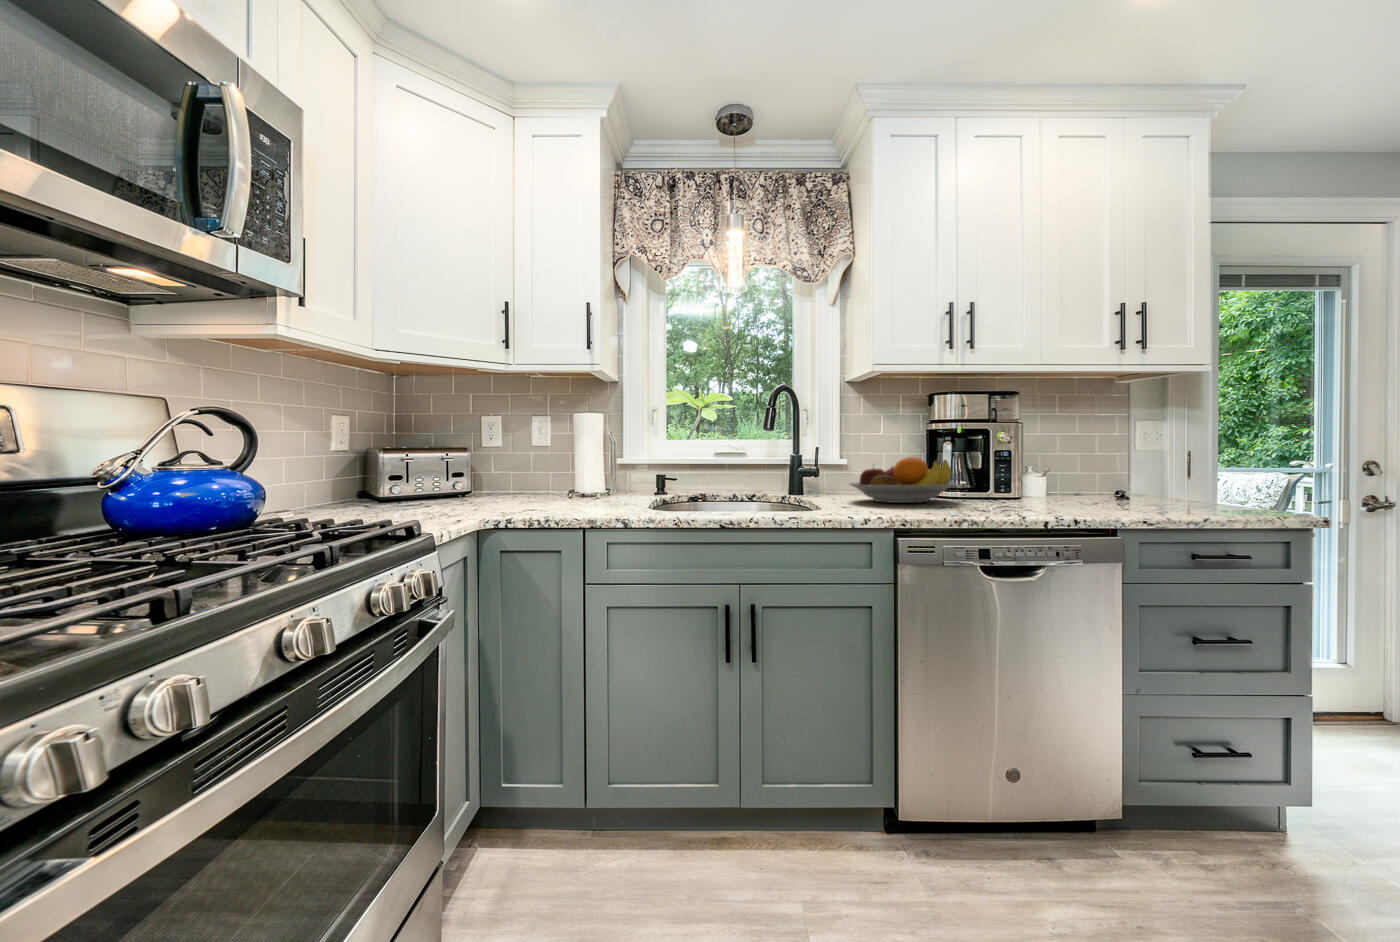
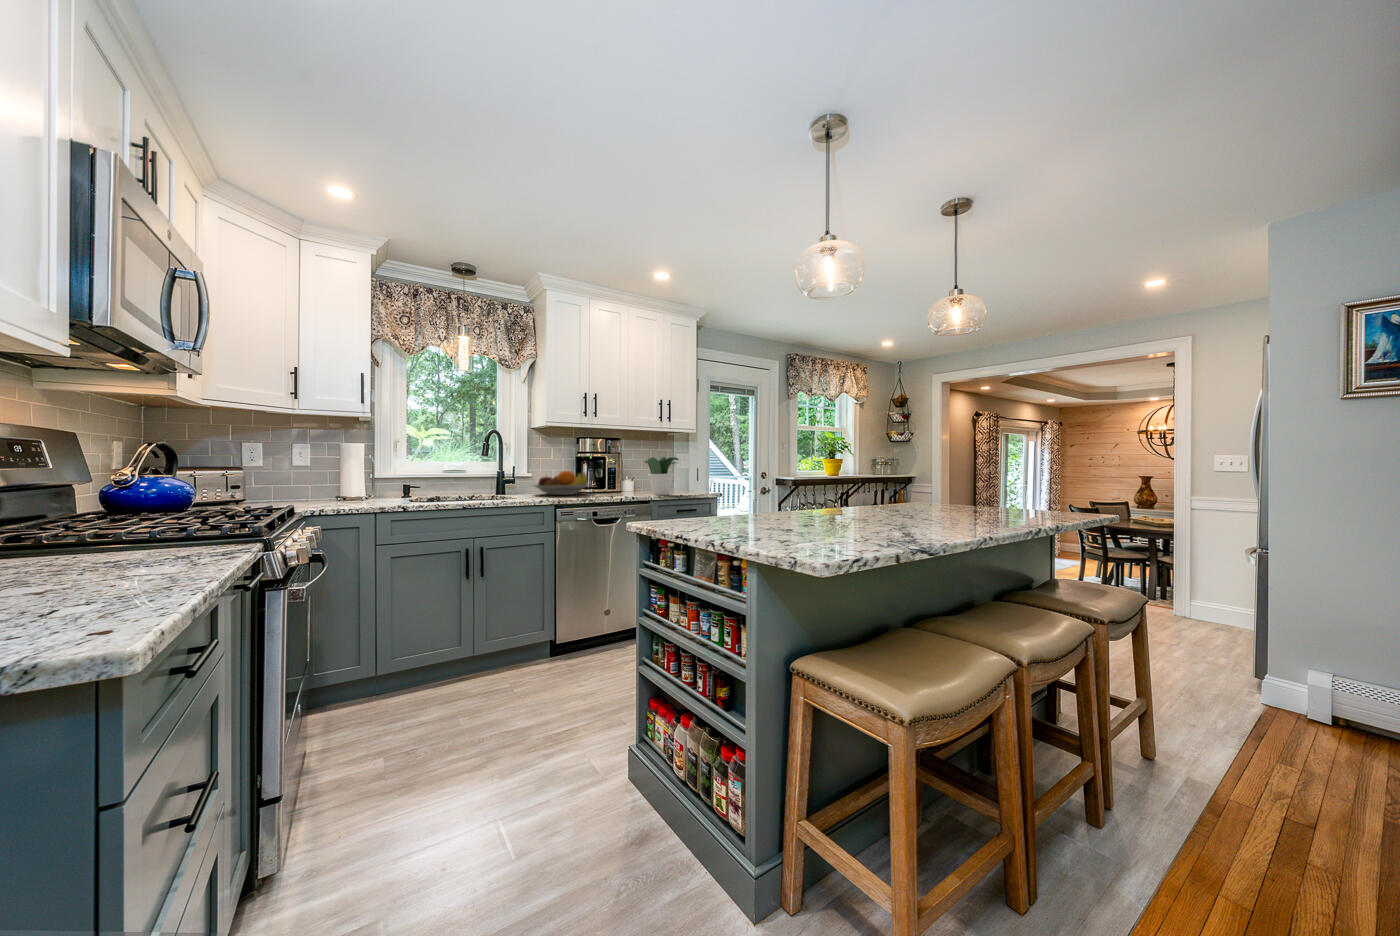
potted plant: none [1069,426,1162,507] -> present [643,457,679,495]

